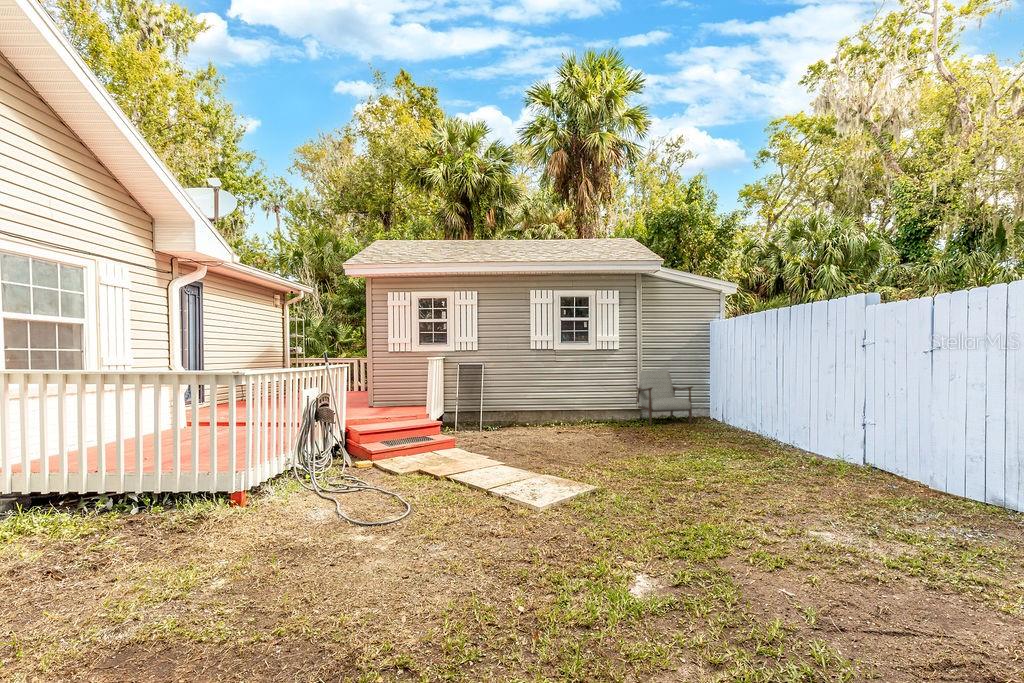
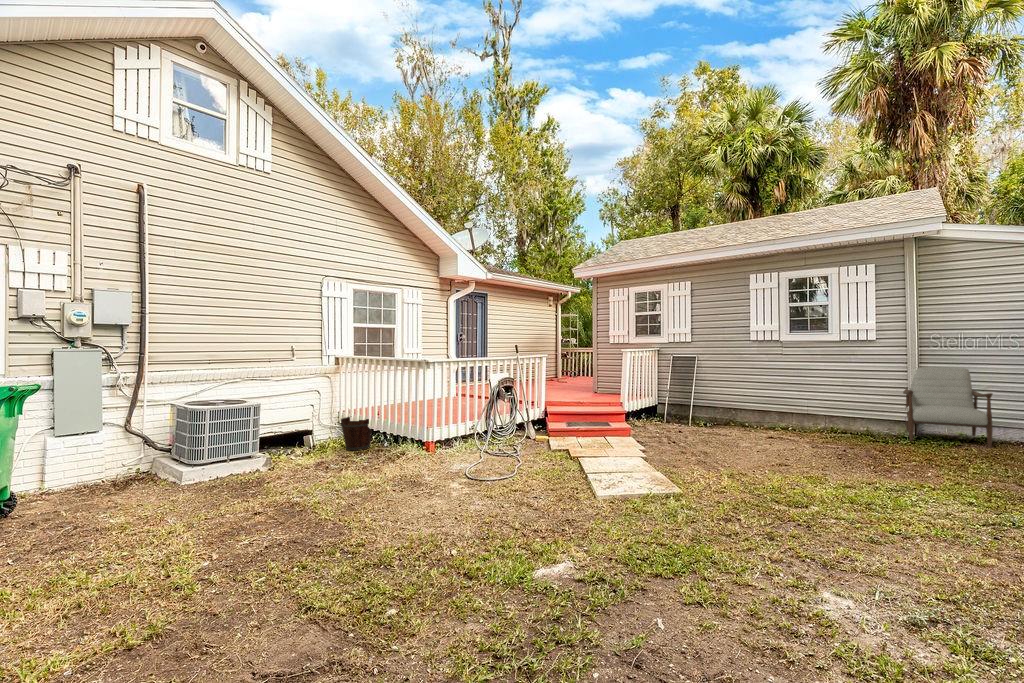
bucket: none [37,473,113,546] -> present [341,417,372,451]

